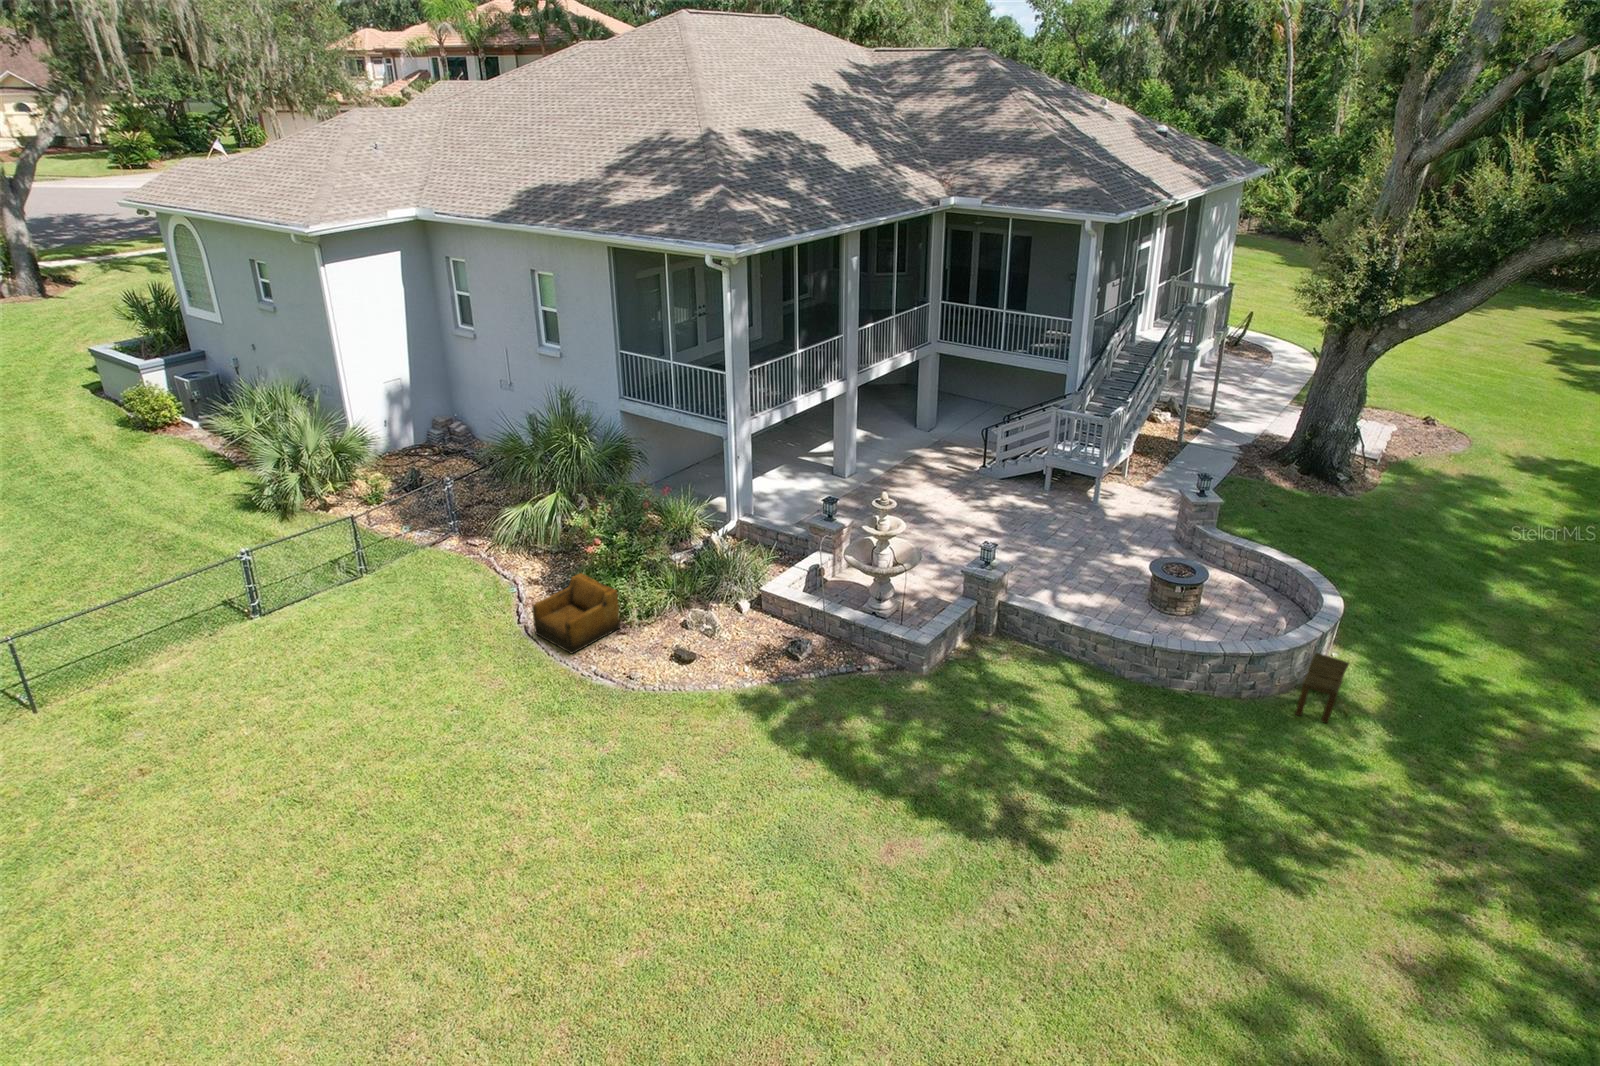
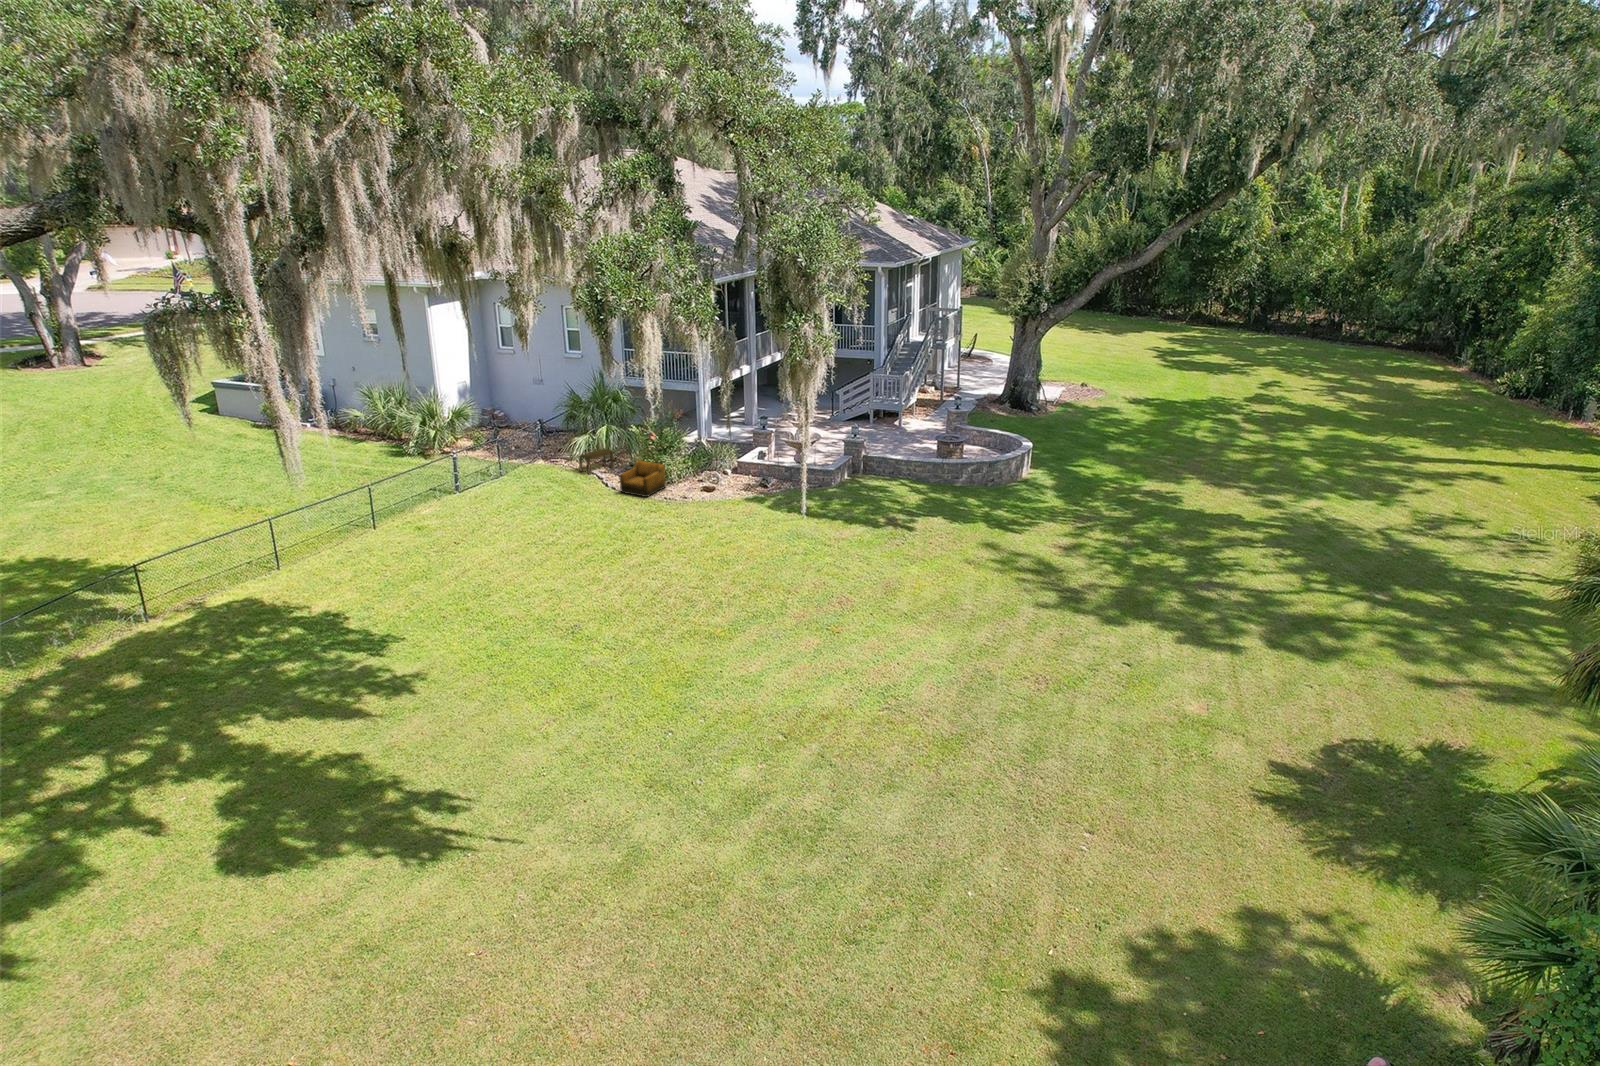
bench: present [1295,653,1349,723] -> present [579,448,613,474]

